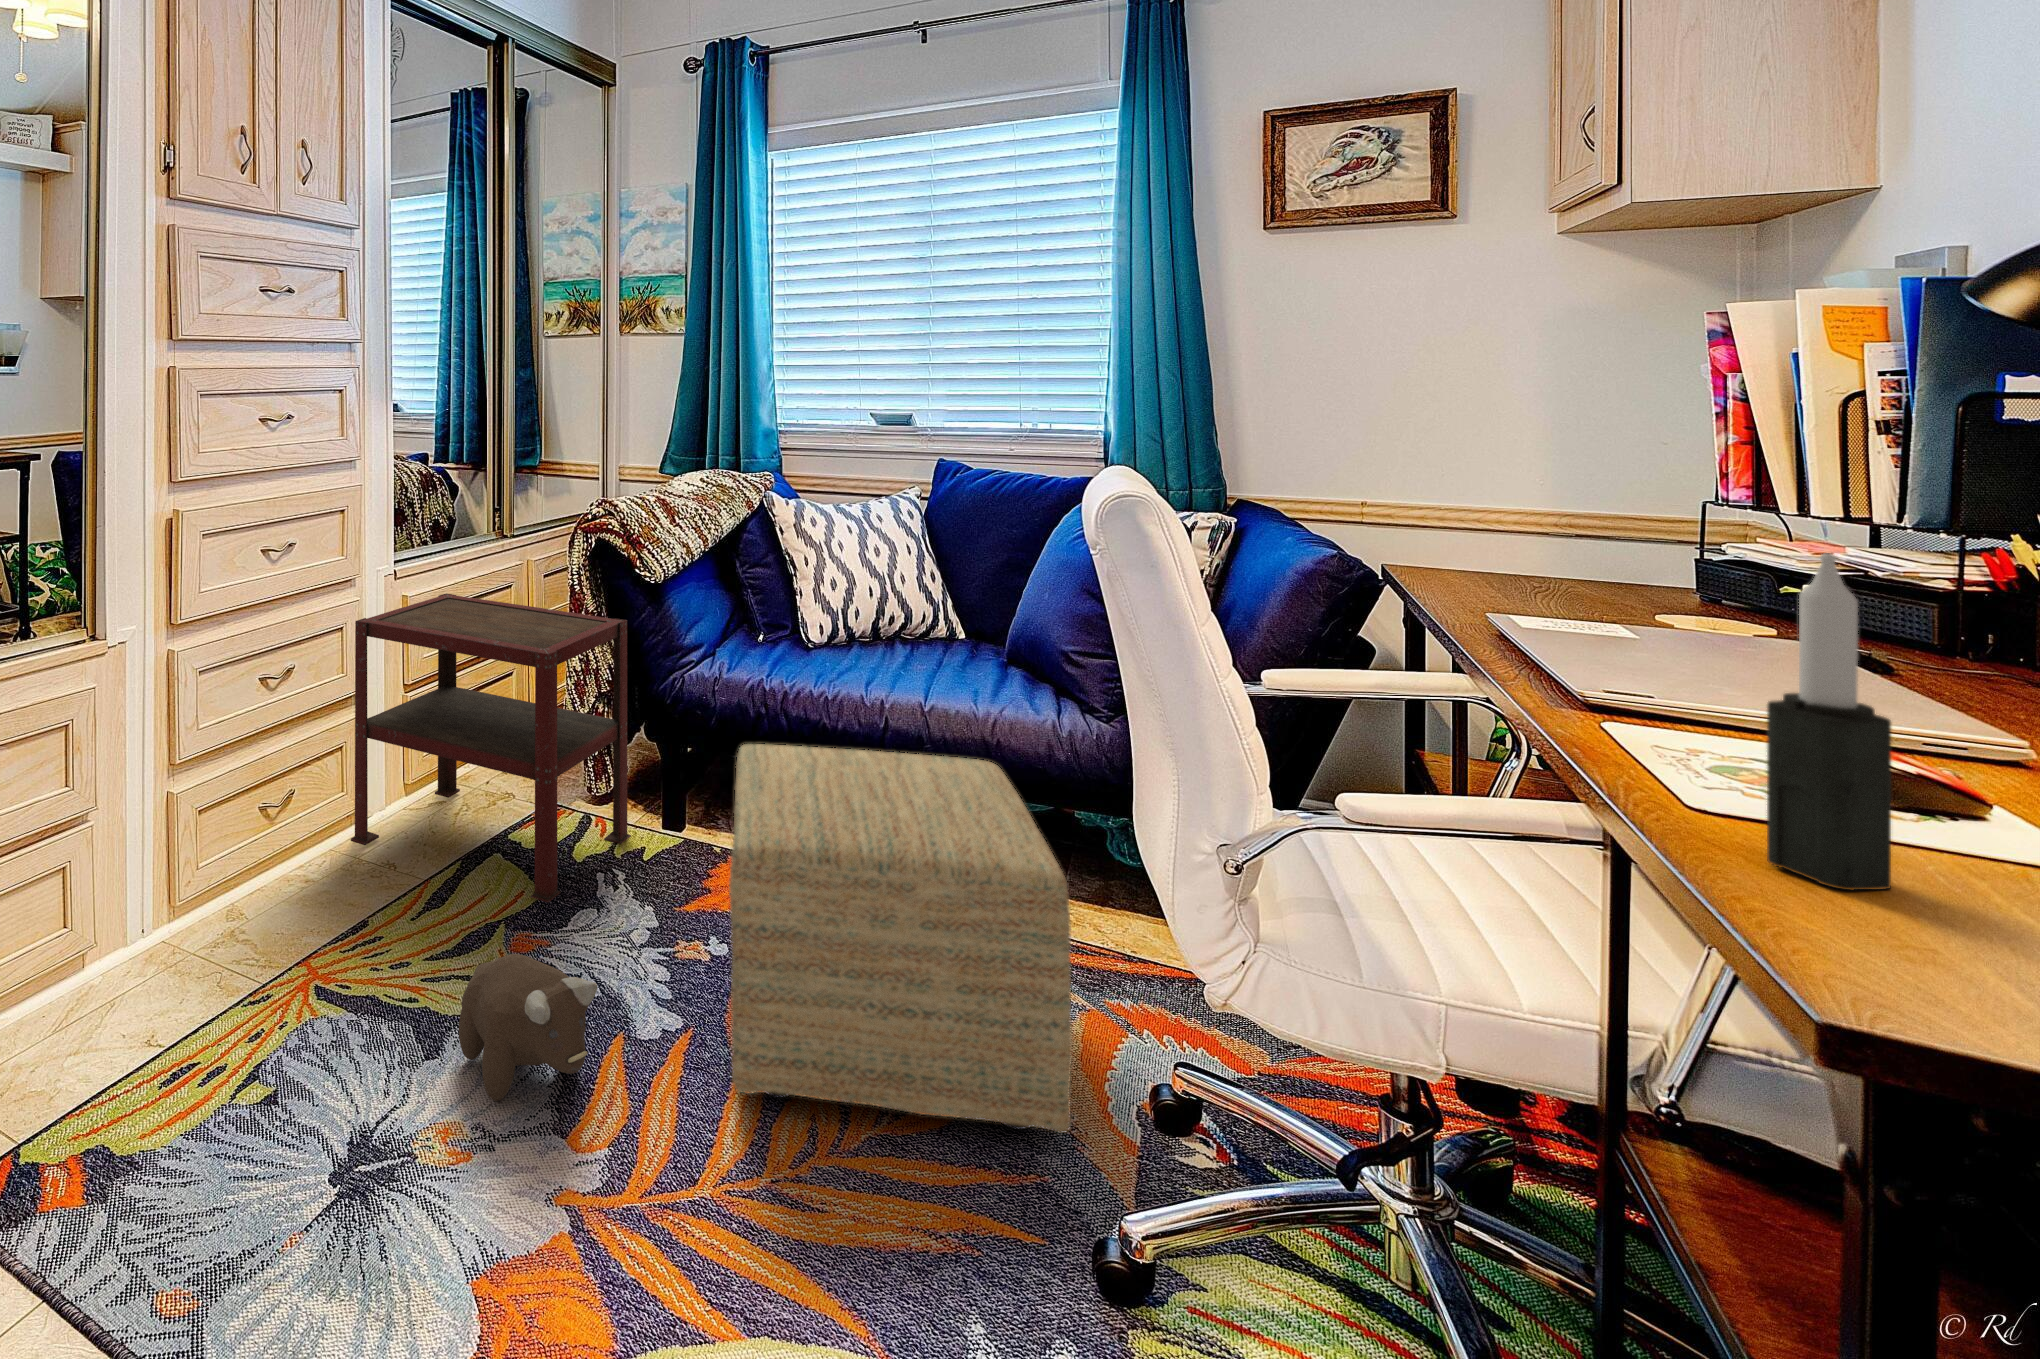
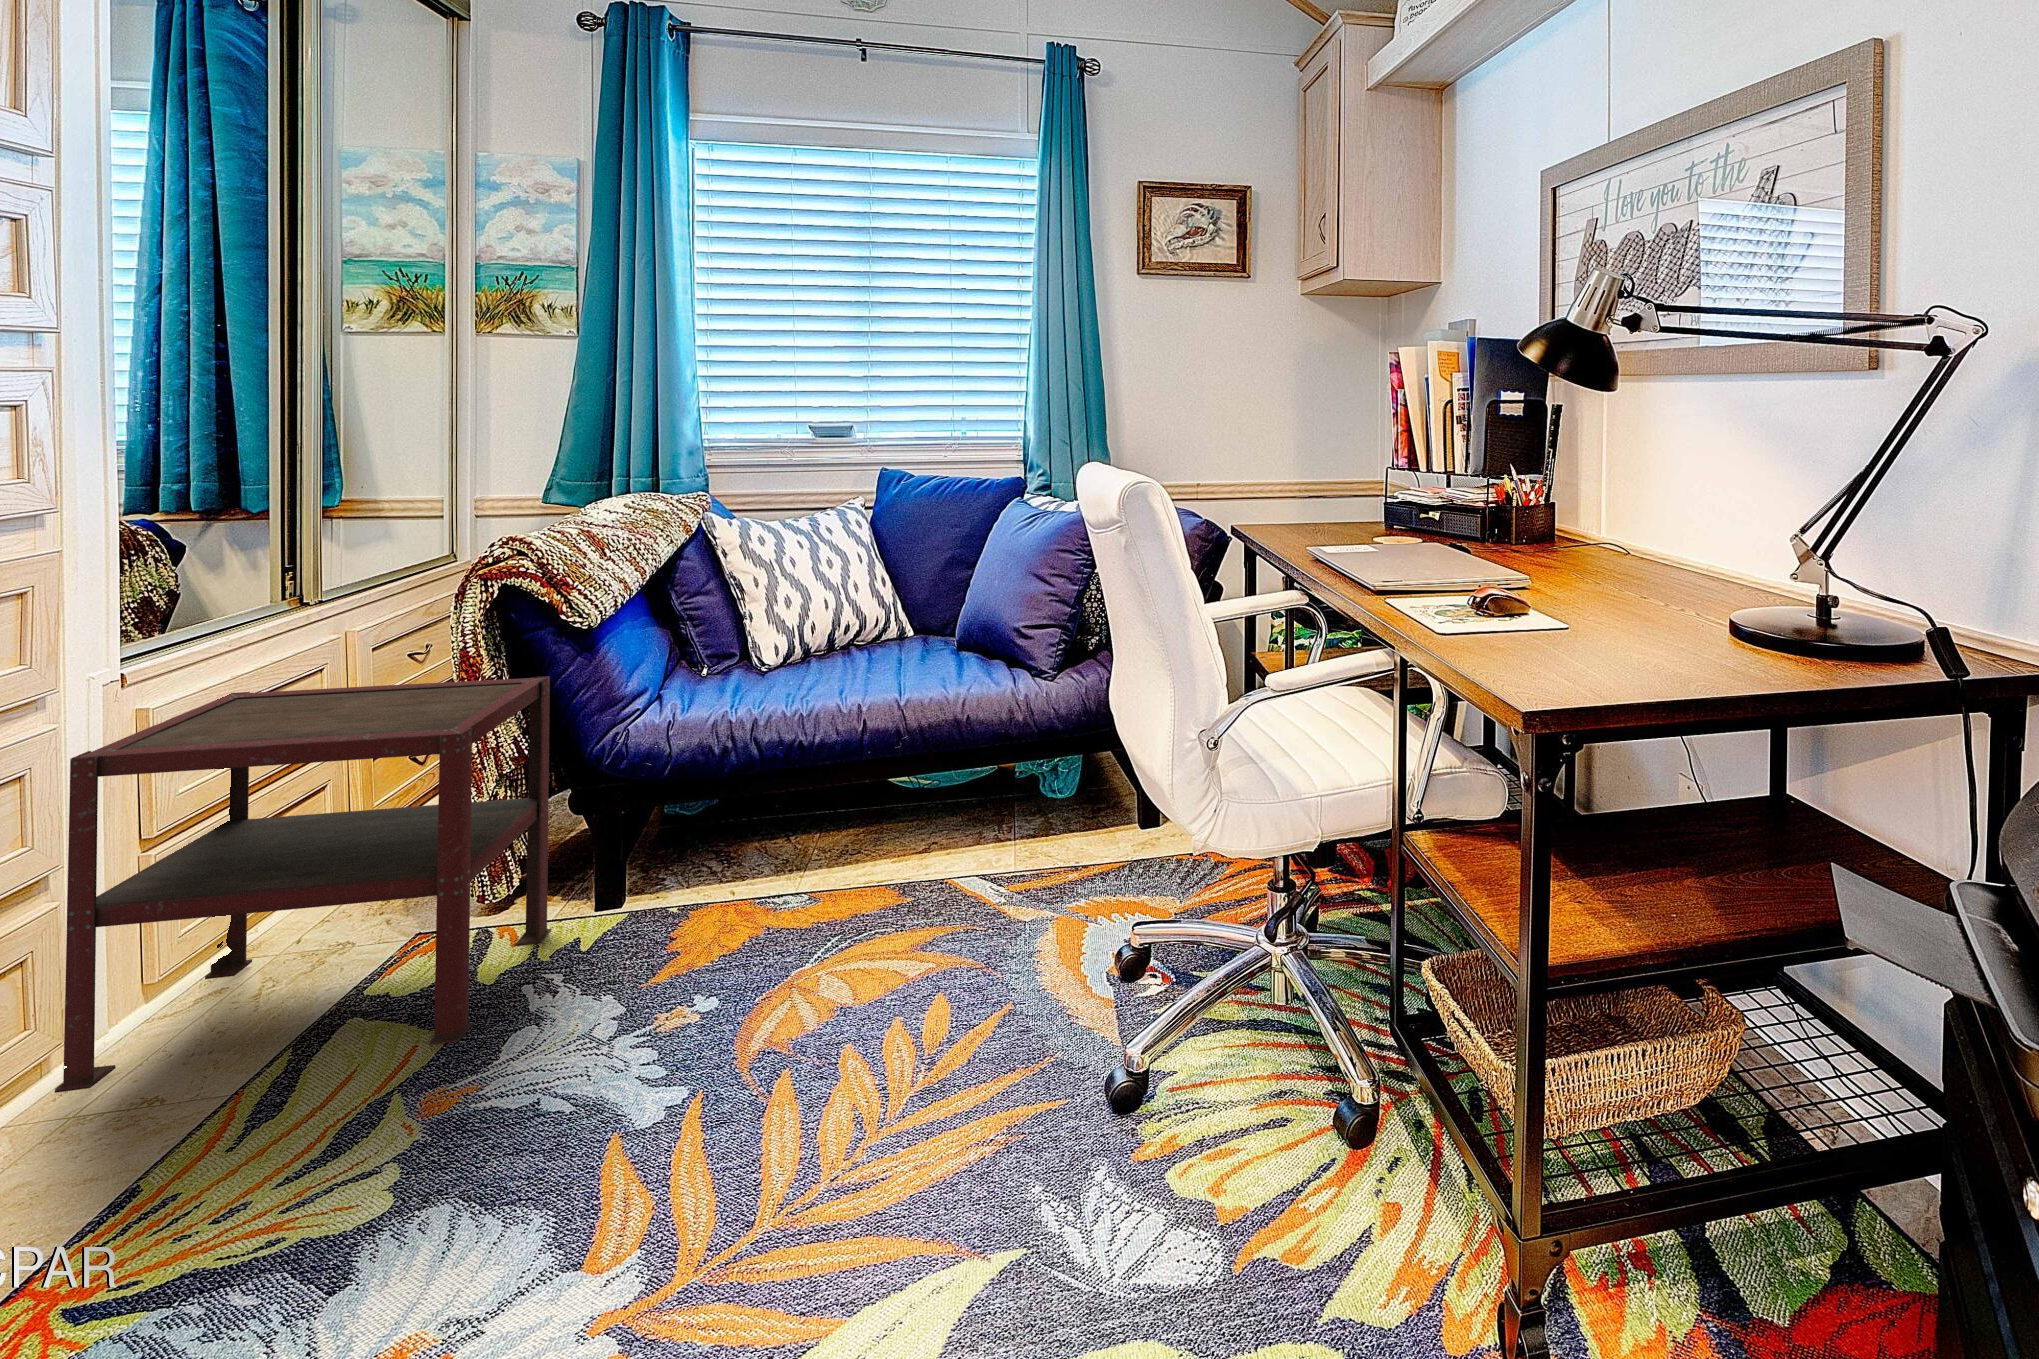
candle: present [1767,553,1891,890] -> none [1484,482,1526,657]
ottoman: present [729,744,1072,1133] -> none [727,731,1074,1120]
plush toy: present [459,954,597,1101] -> none [391,1078,612,1281]

